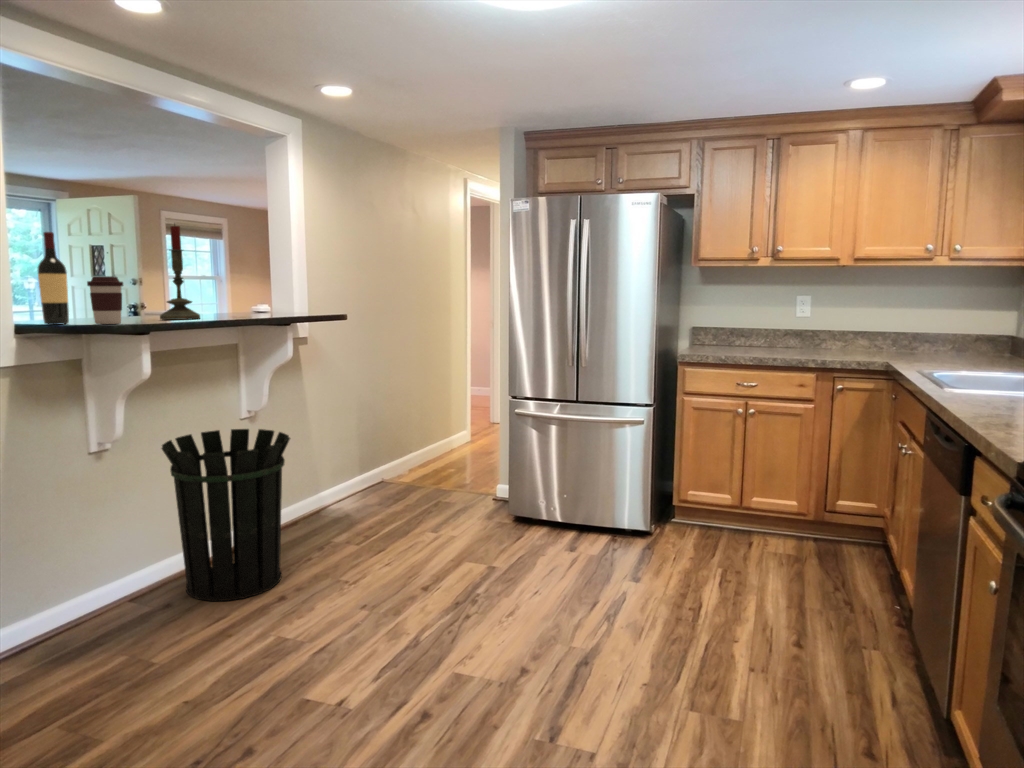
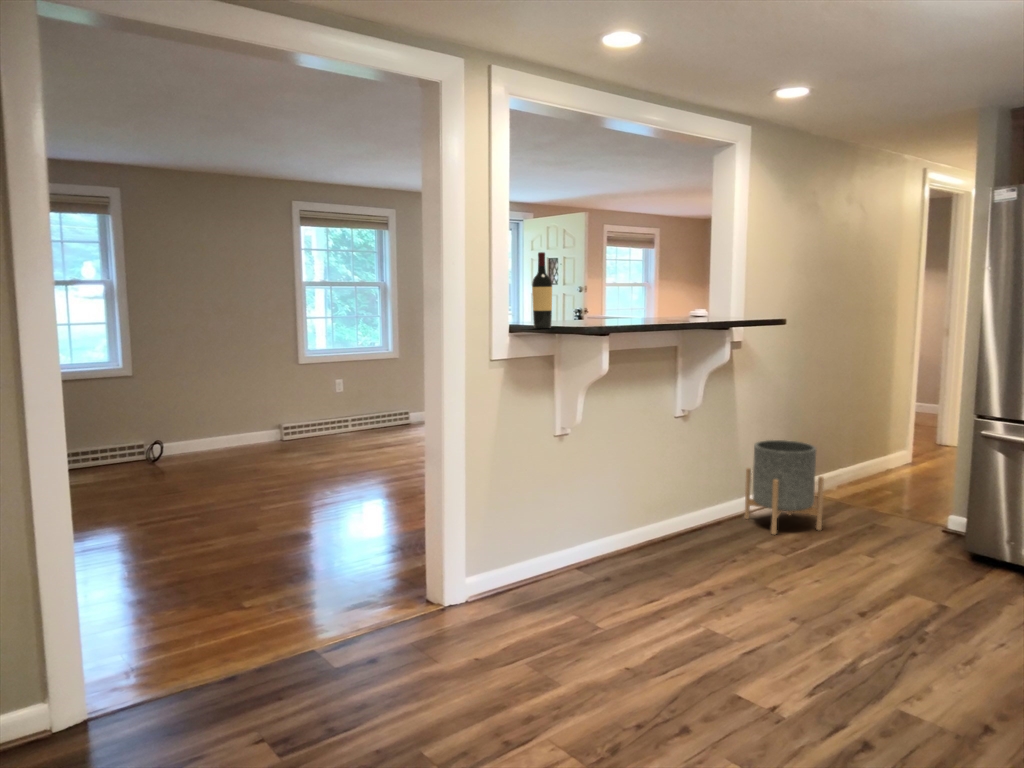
candle: present [160,225,200,320] -> none [618,238,652,325]
coffee cup: present [87,276,123,324] -> none [569,288,596,329]
waste bin: present [162,429,290,601] -> none [611,427,725,586]
planter: none [320,432,393,525] -> present [745,440,824,534]

